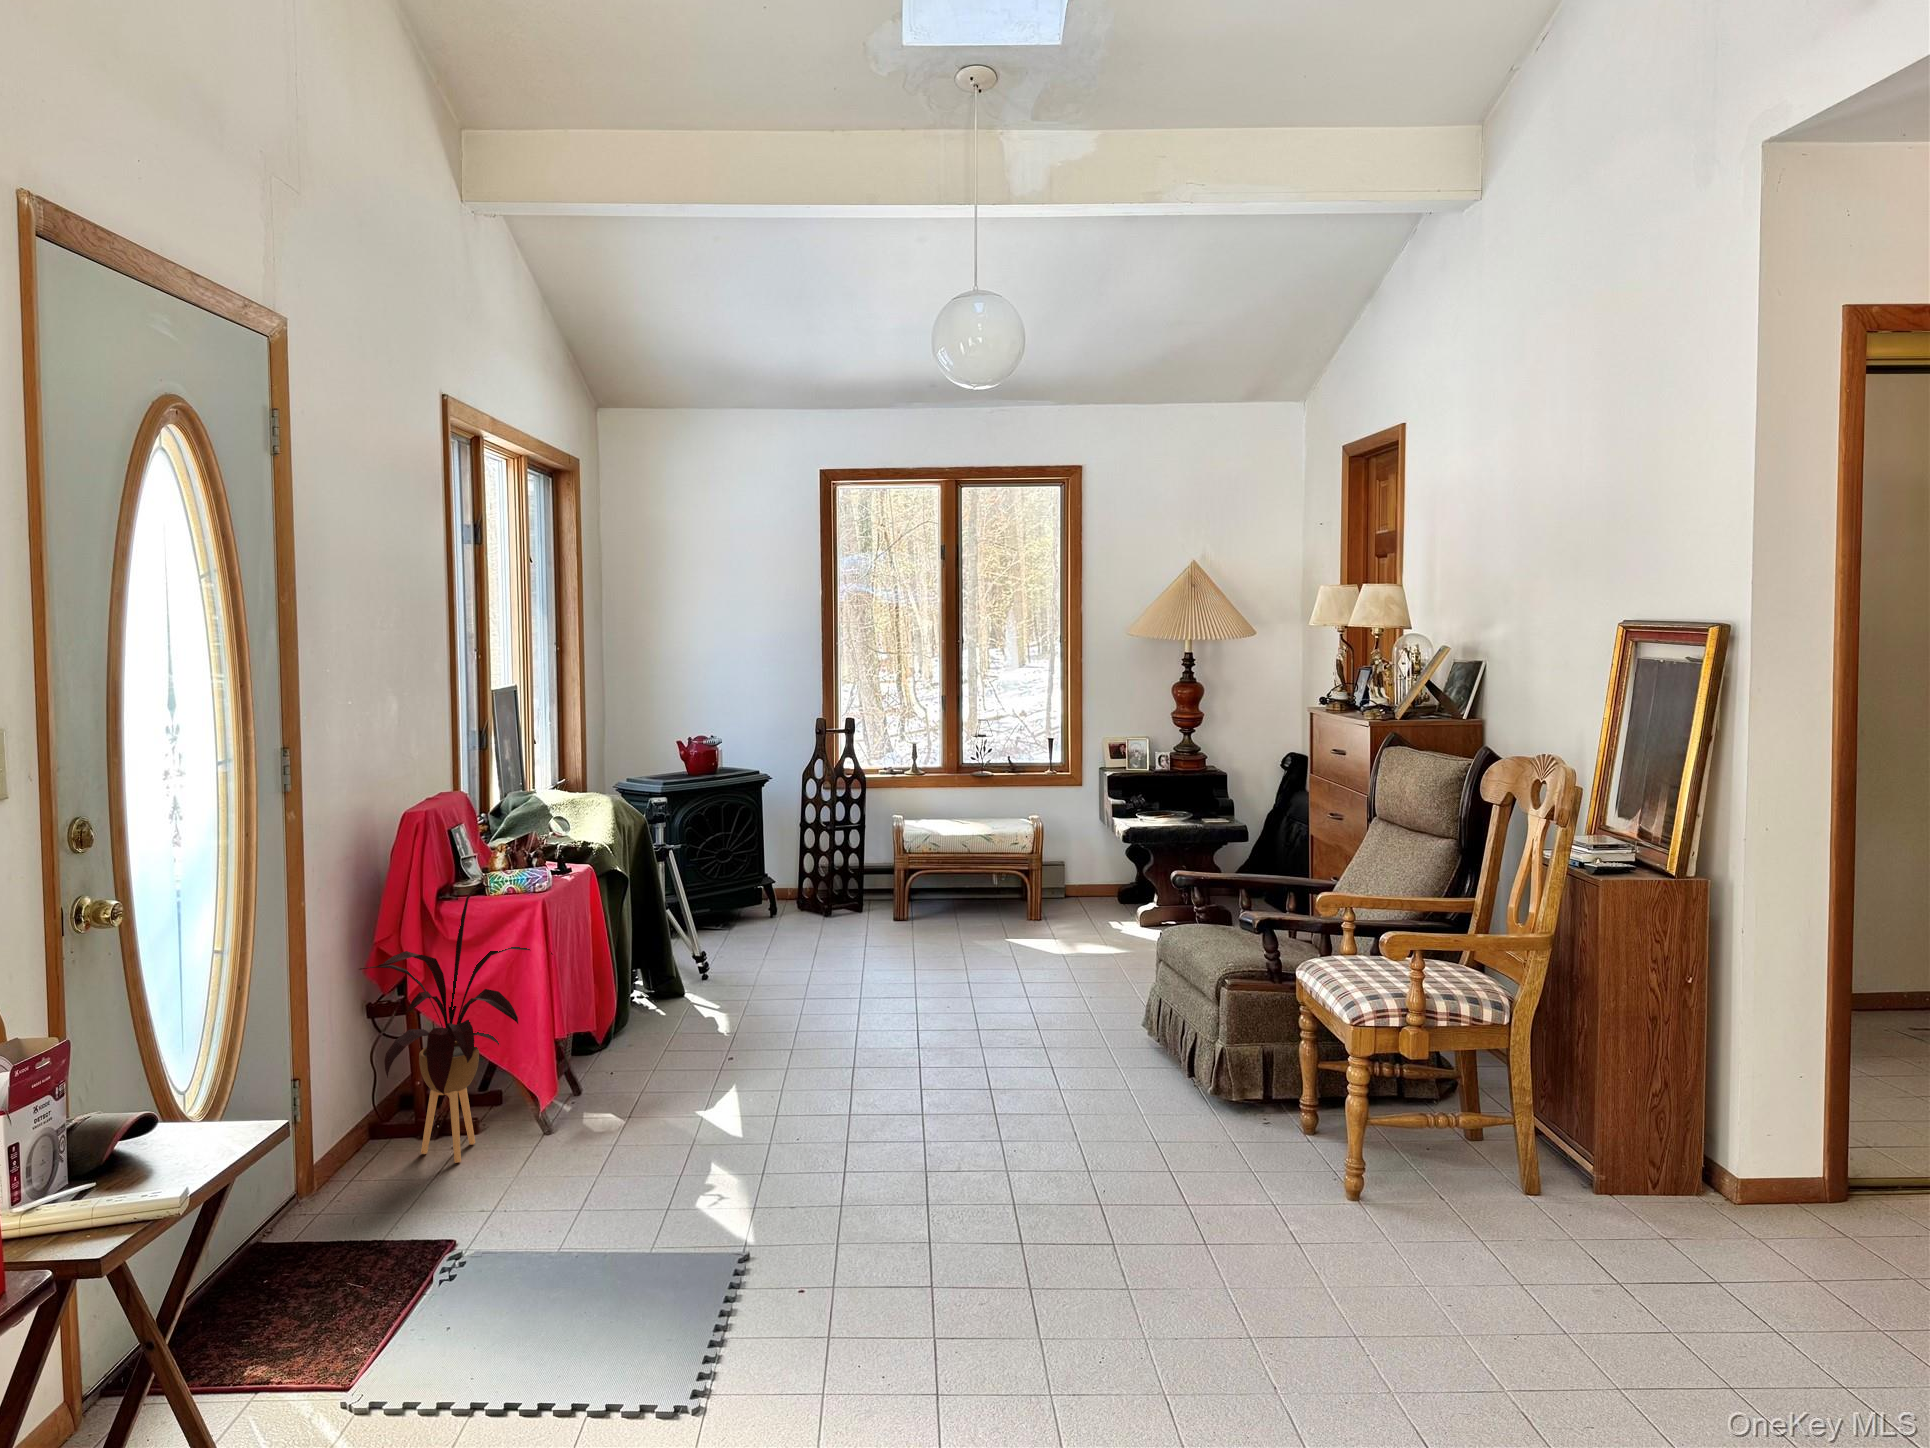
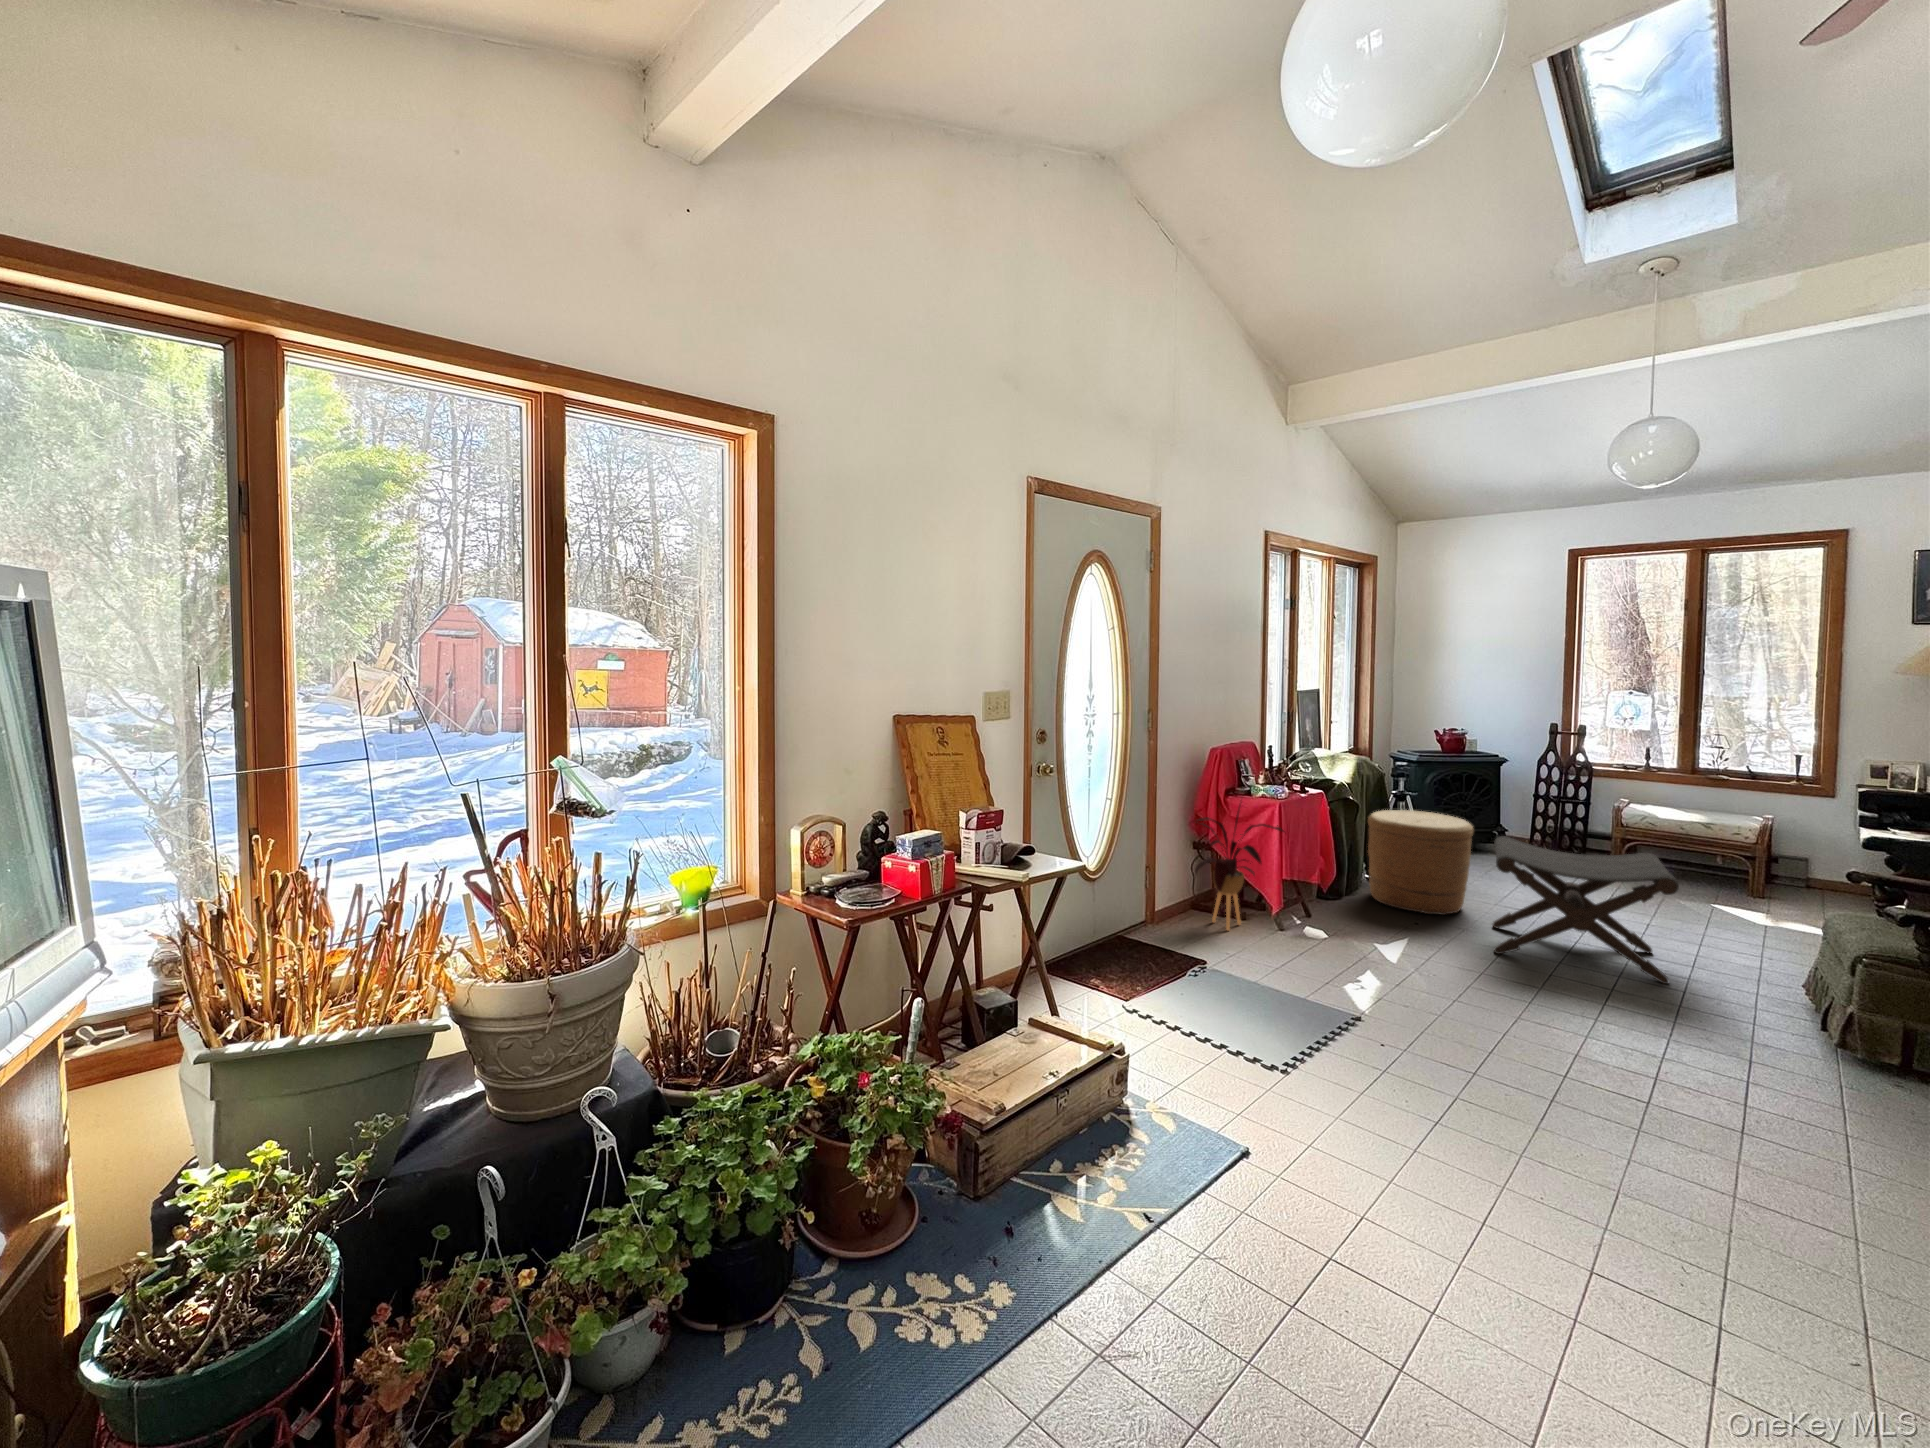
basket: none [637,874,783,1038] -> present [1368,810,1473,915]
footstool: none [818,885,1043,1075] -> present [1493,836,1679,984]

